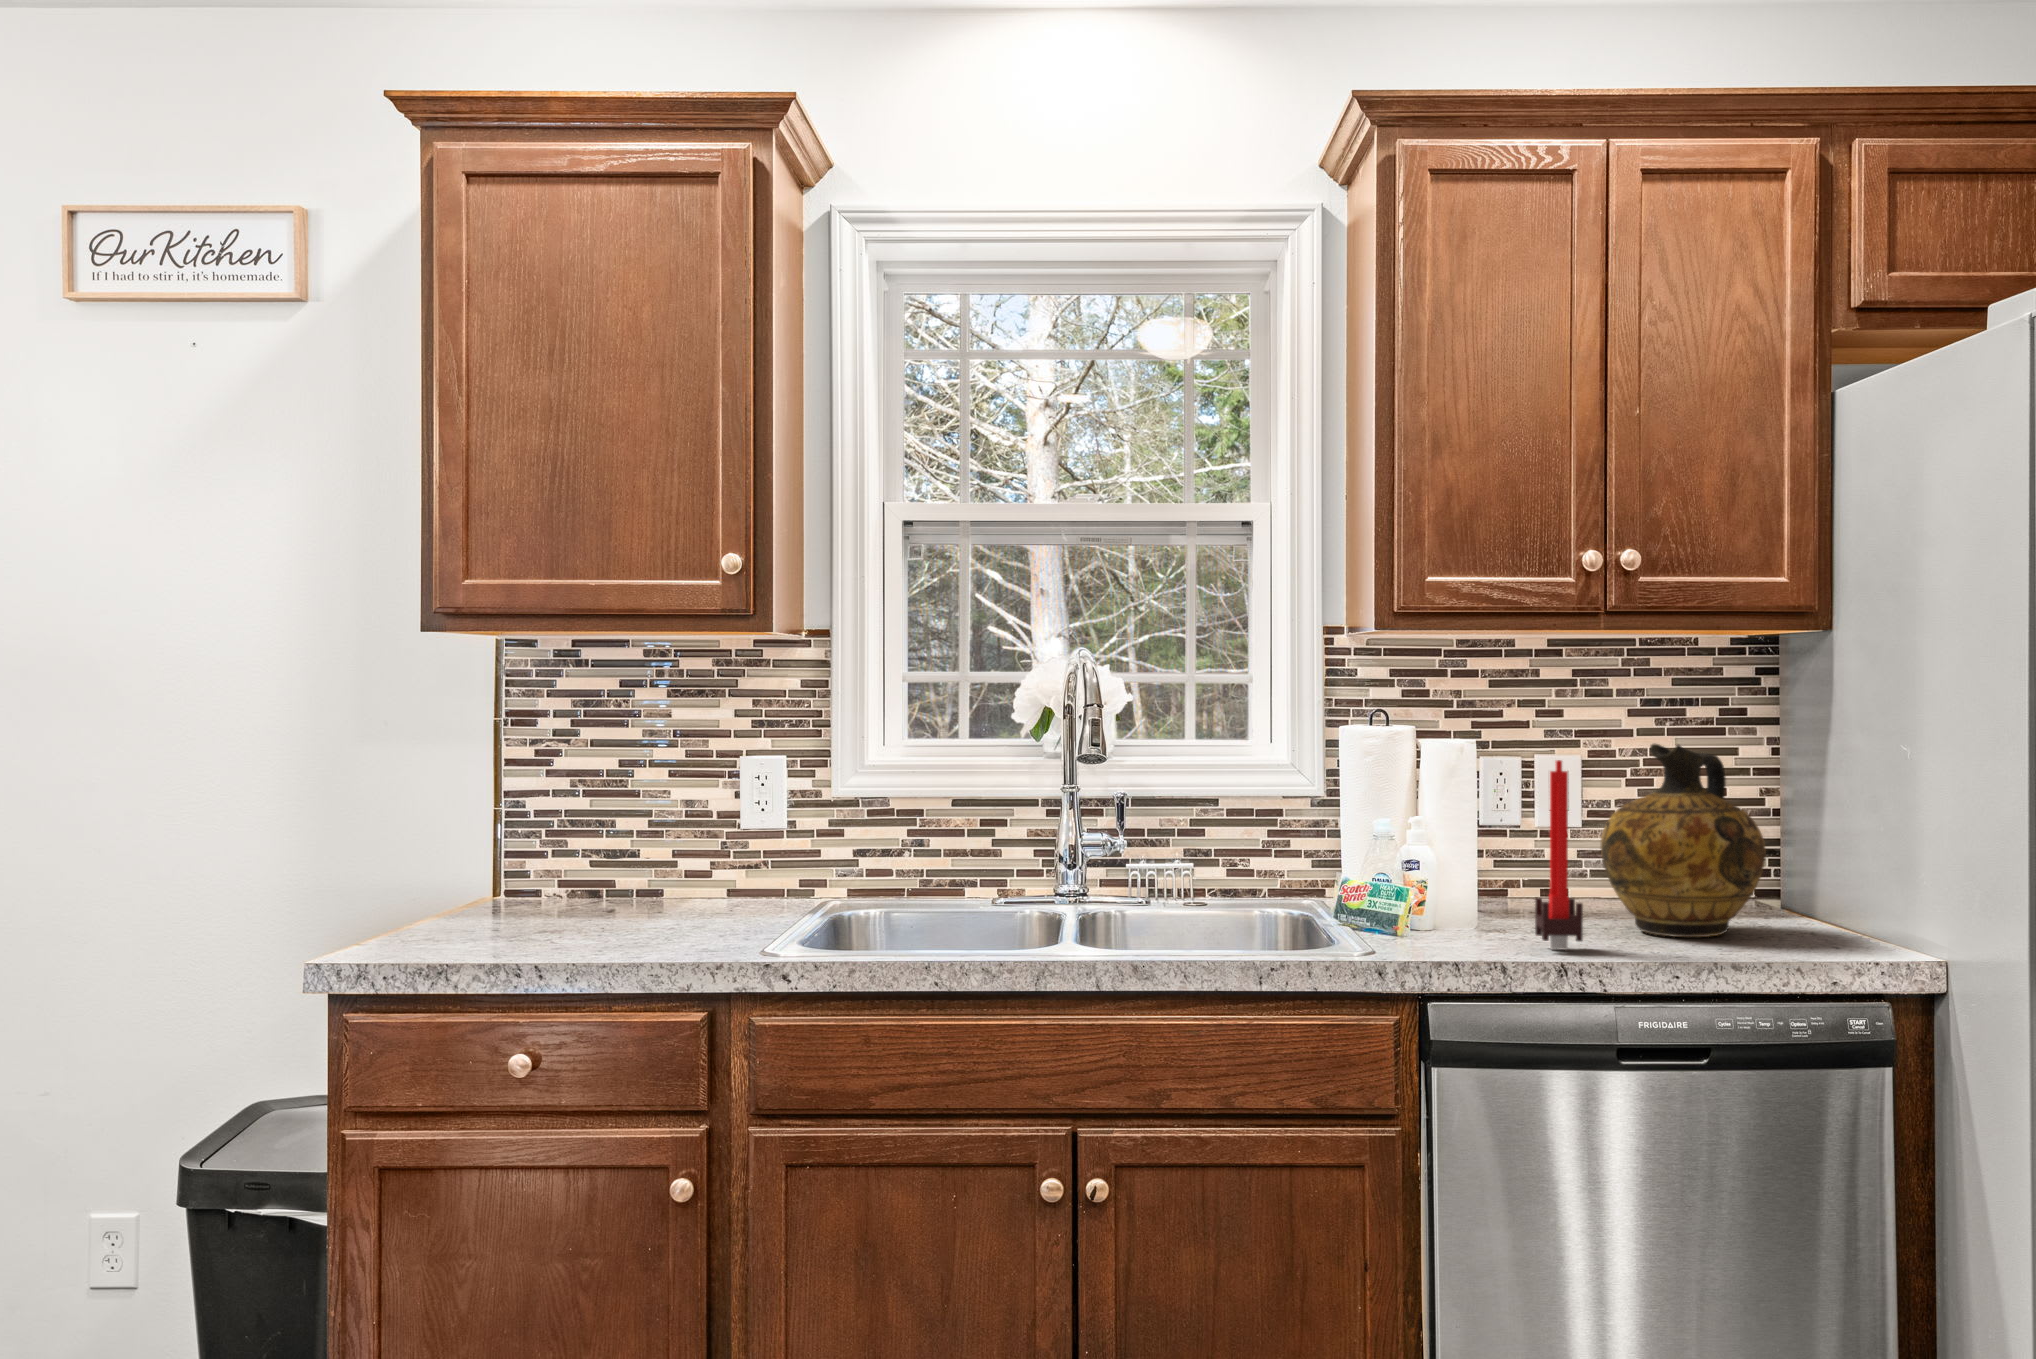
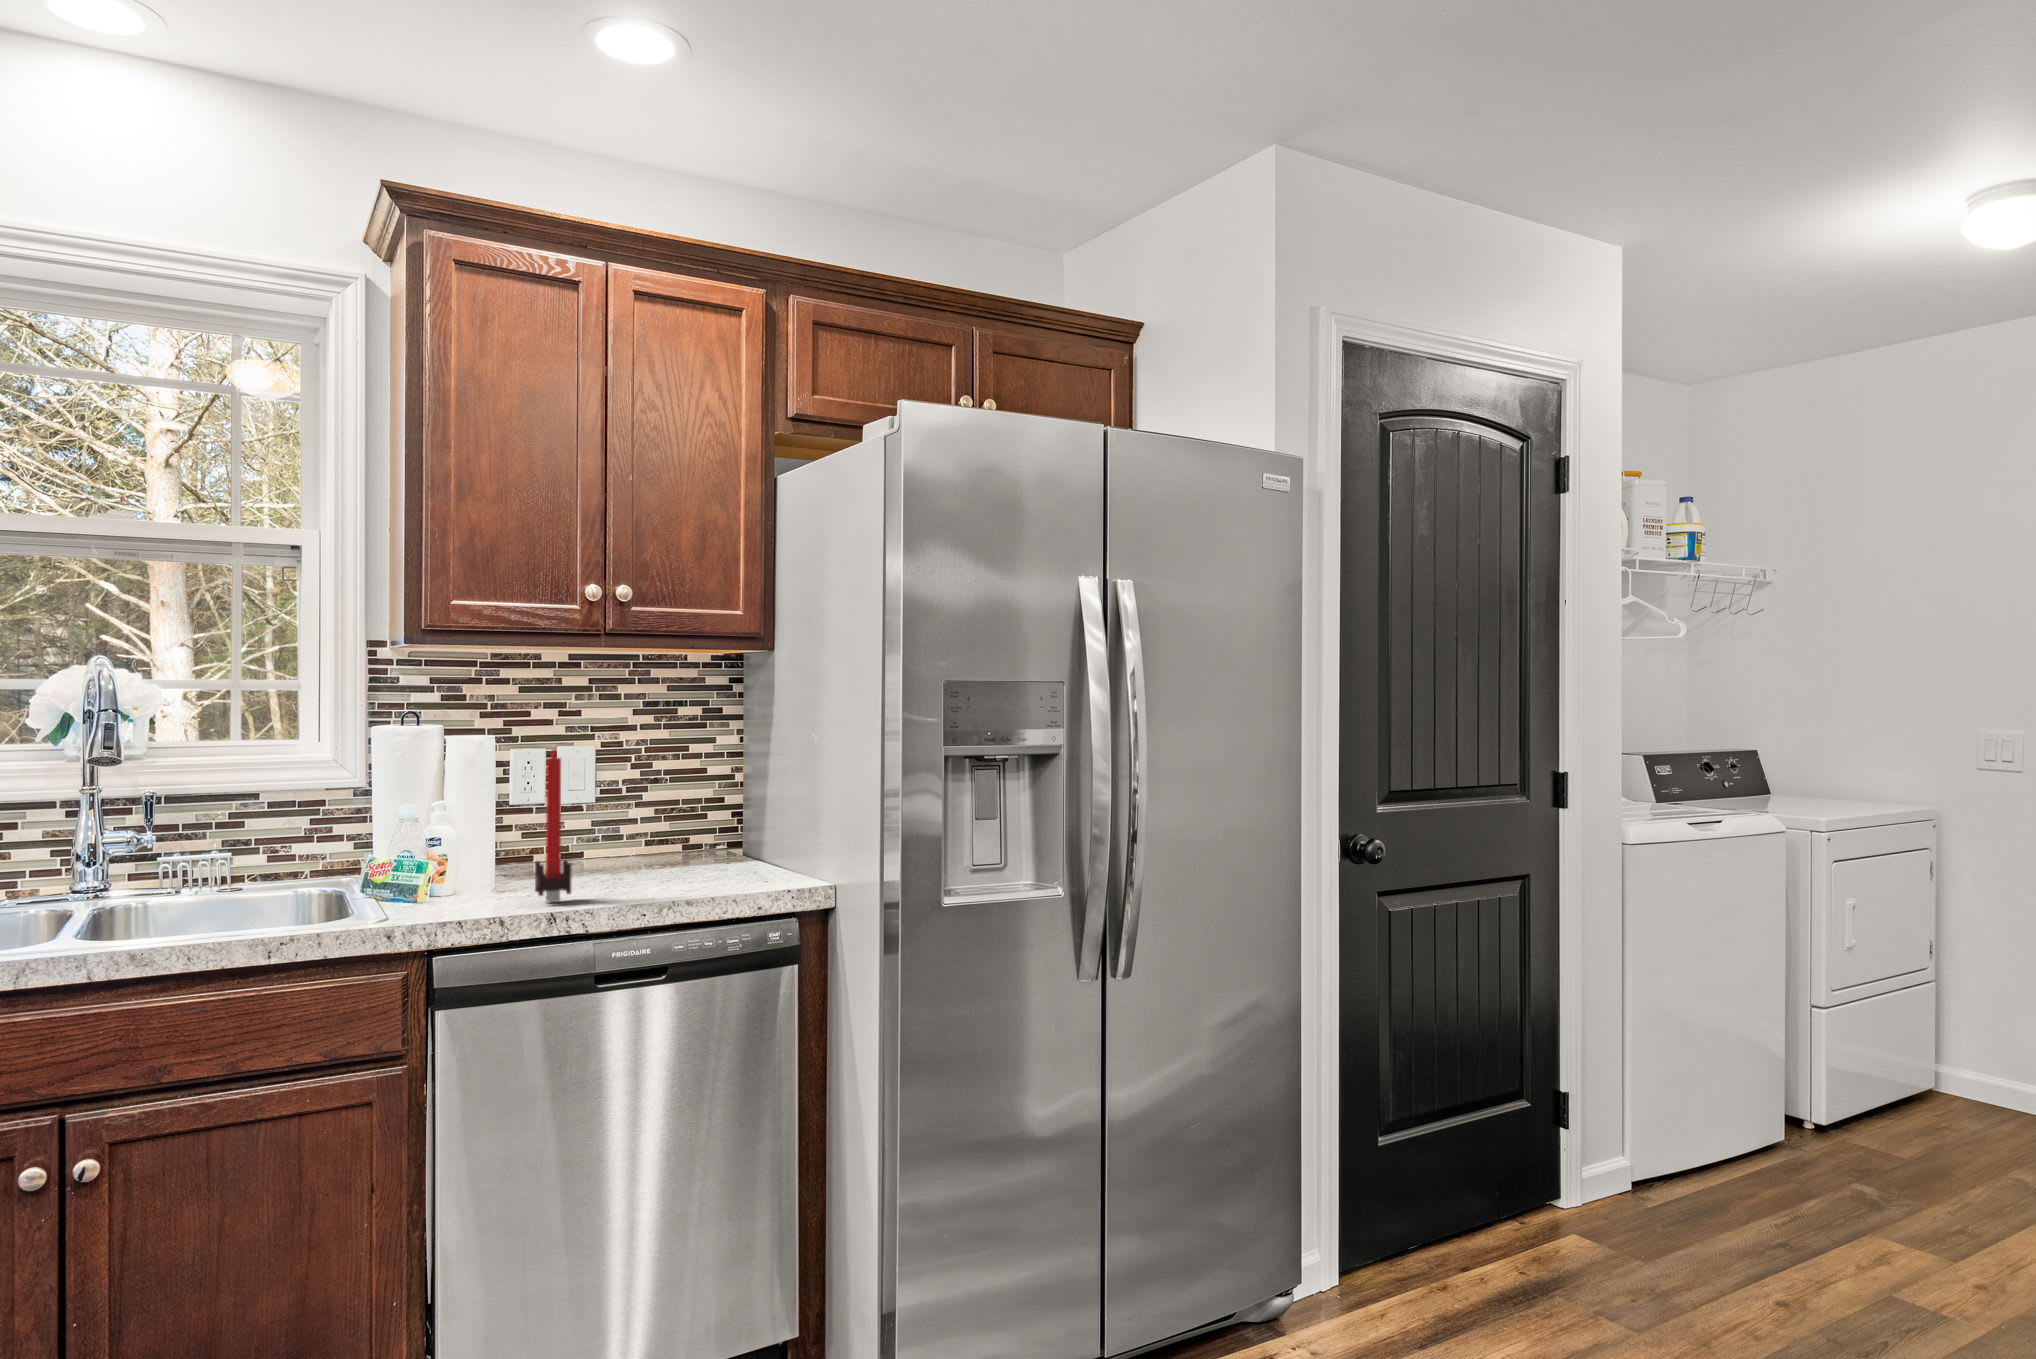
ceramic jug: present [1601,744,1766,937] -> none [597,735,720,884]

